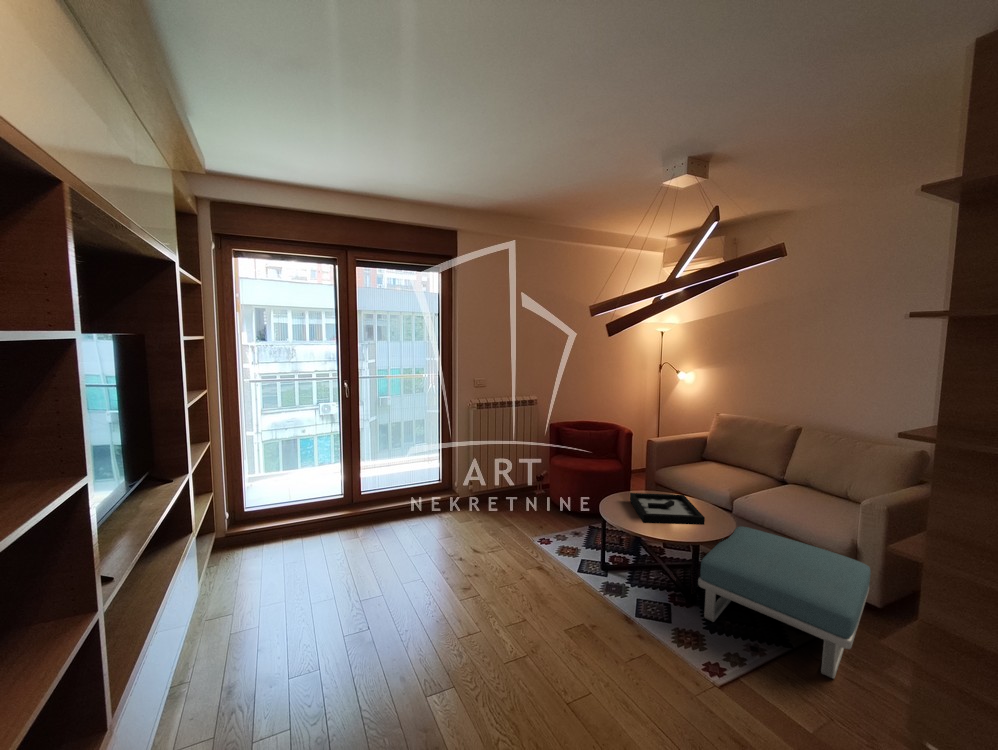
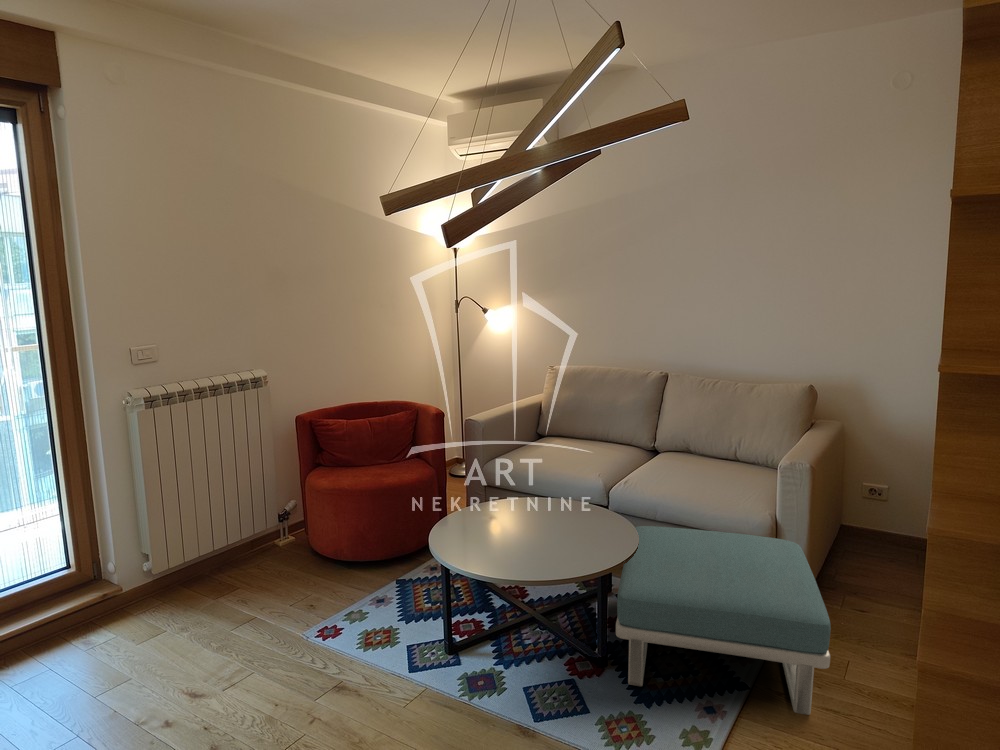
decorative tray: present [630,493,705,525] -> none [478,496,605,557]

